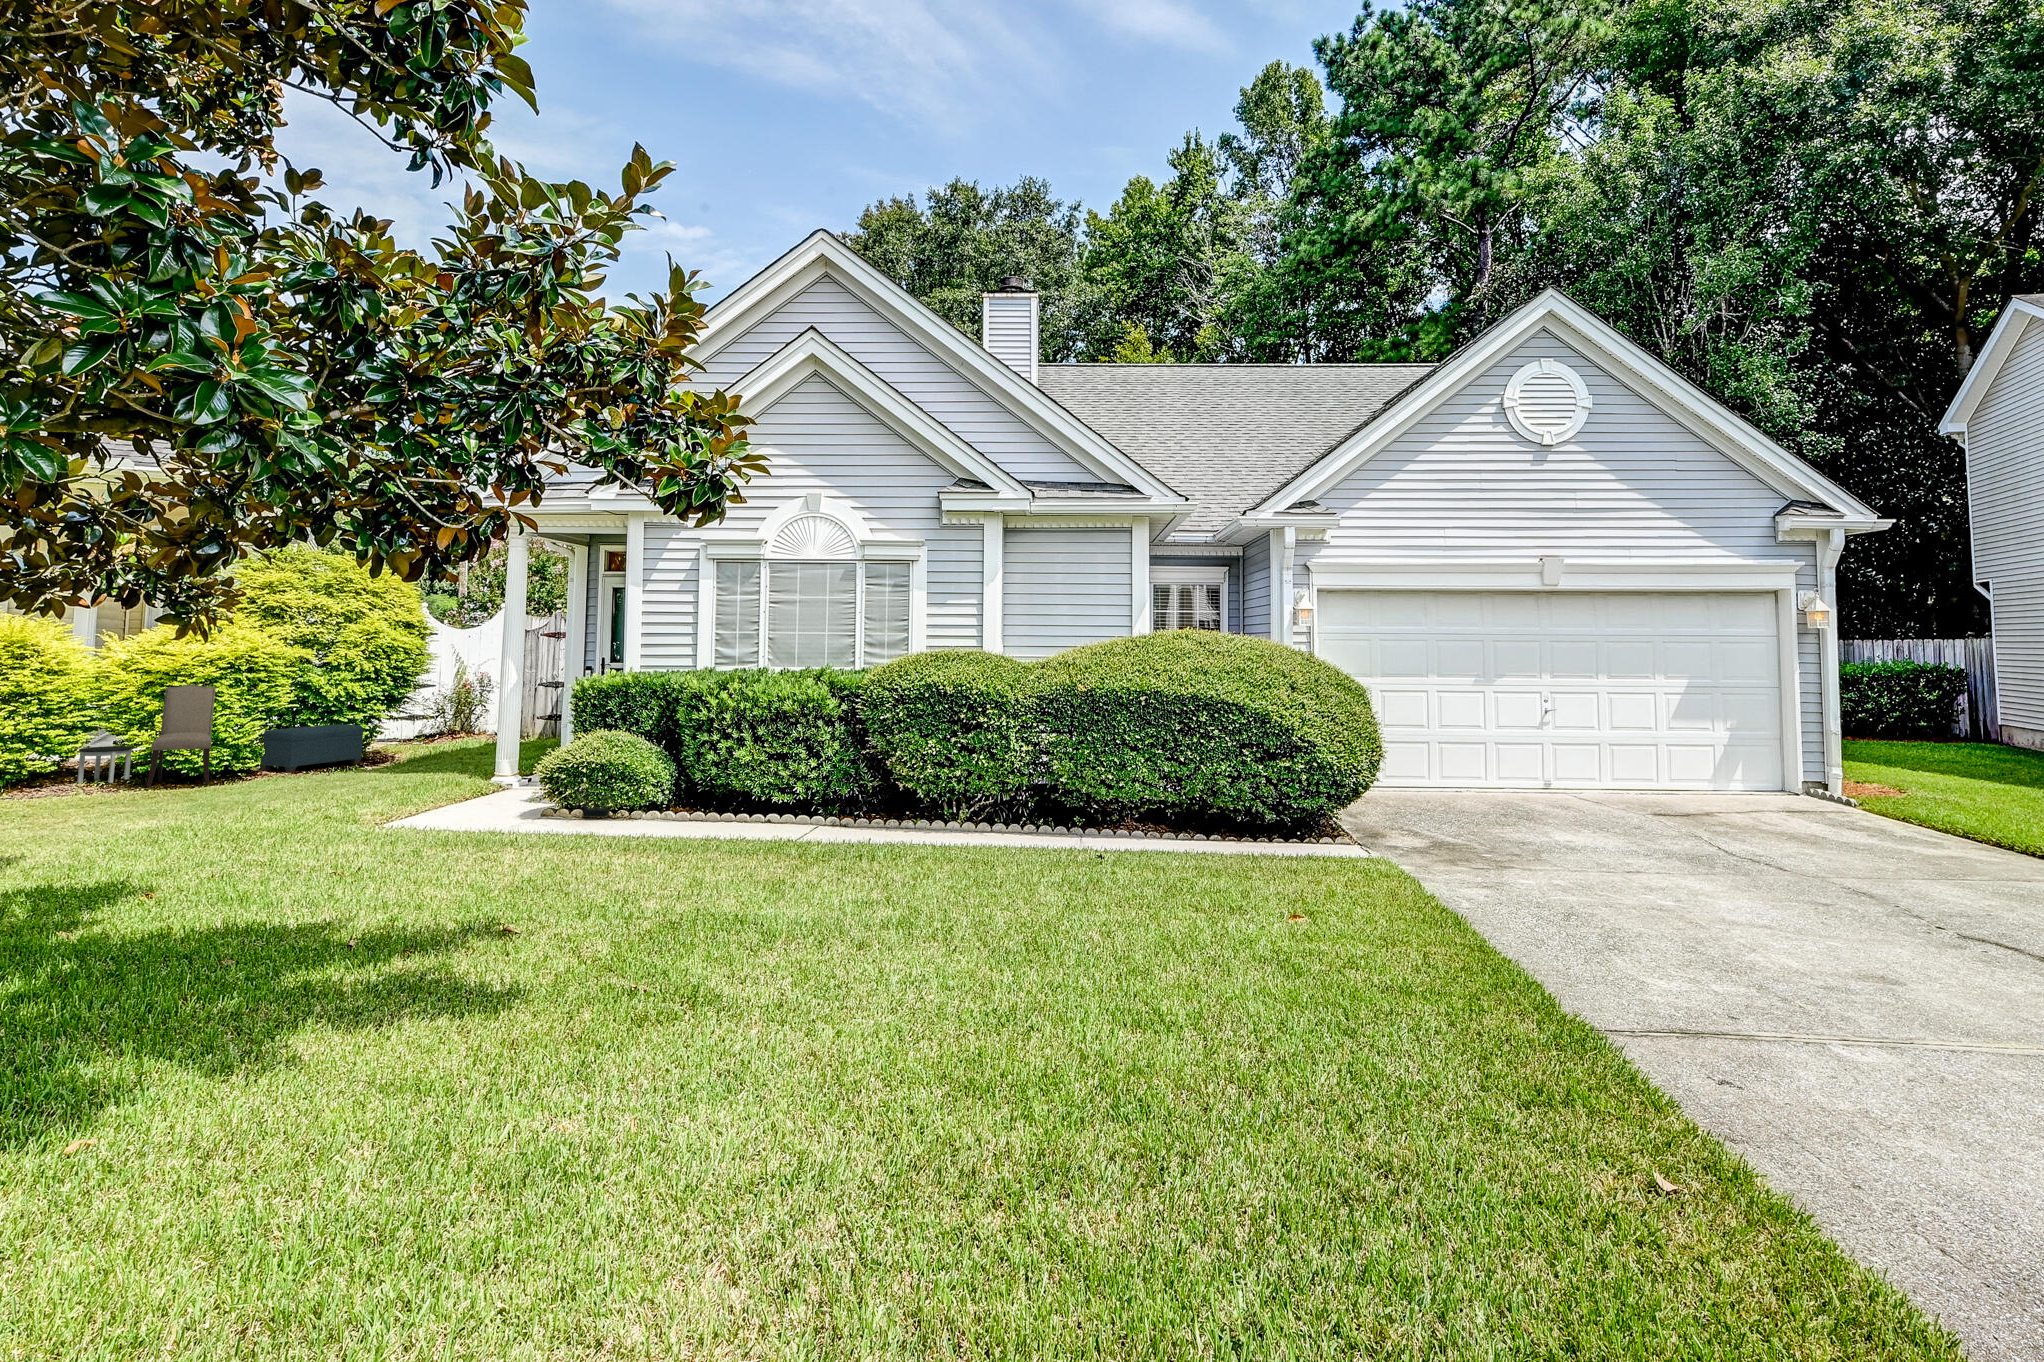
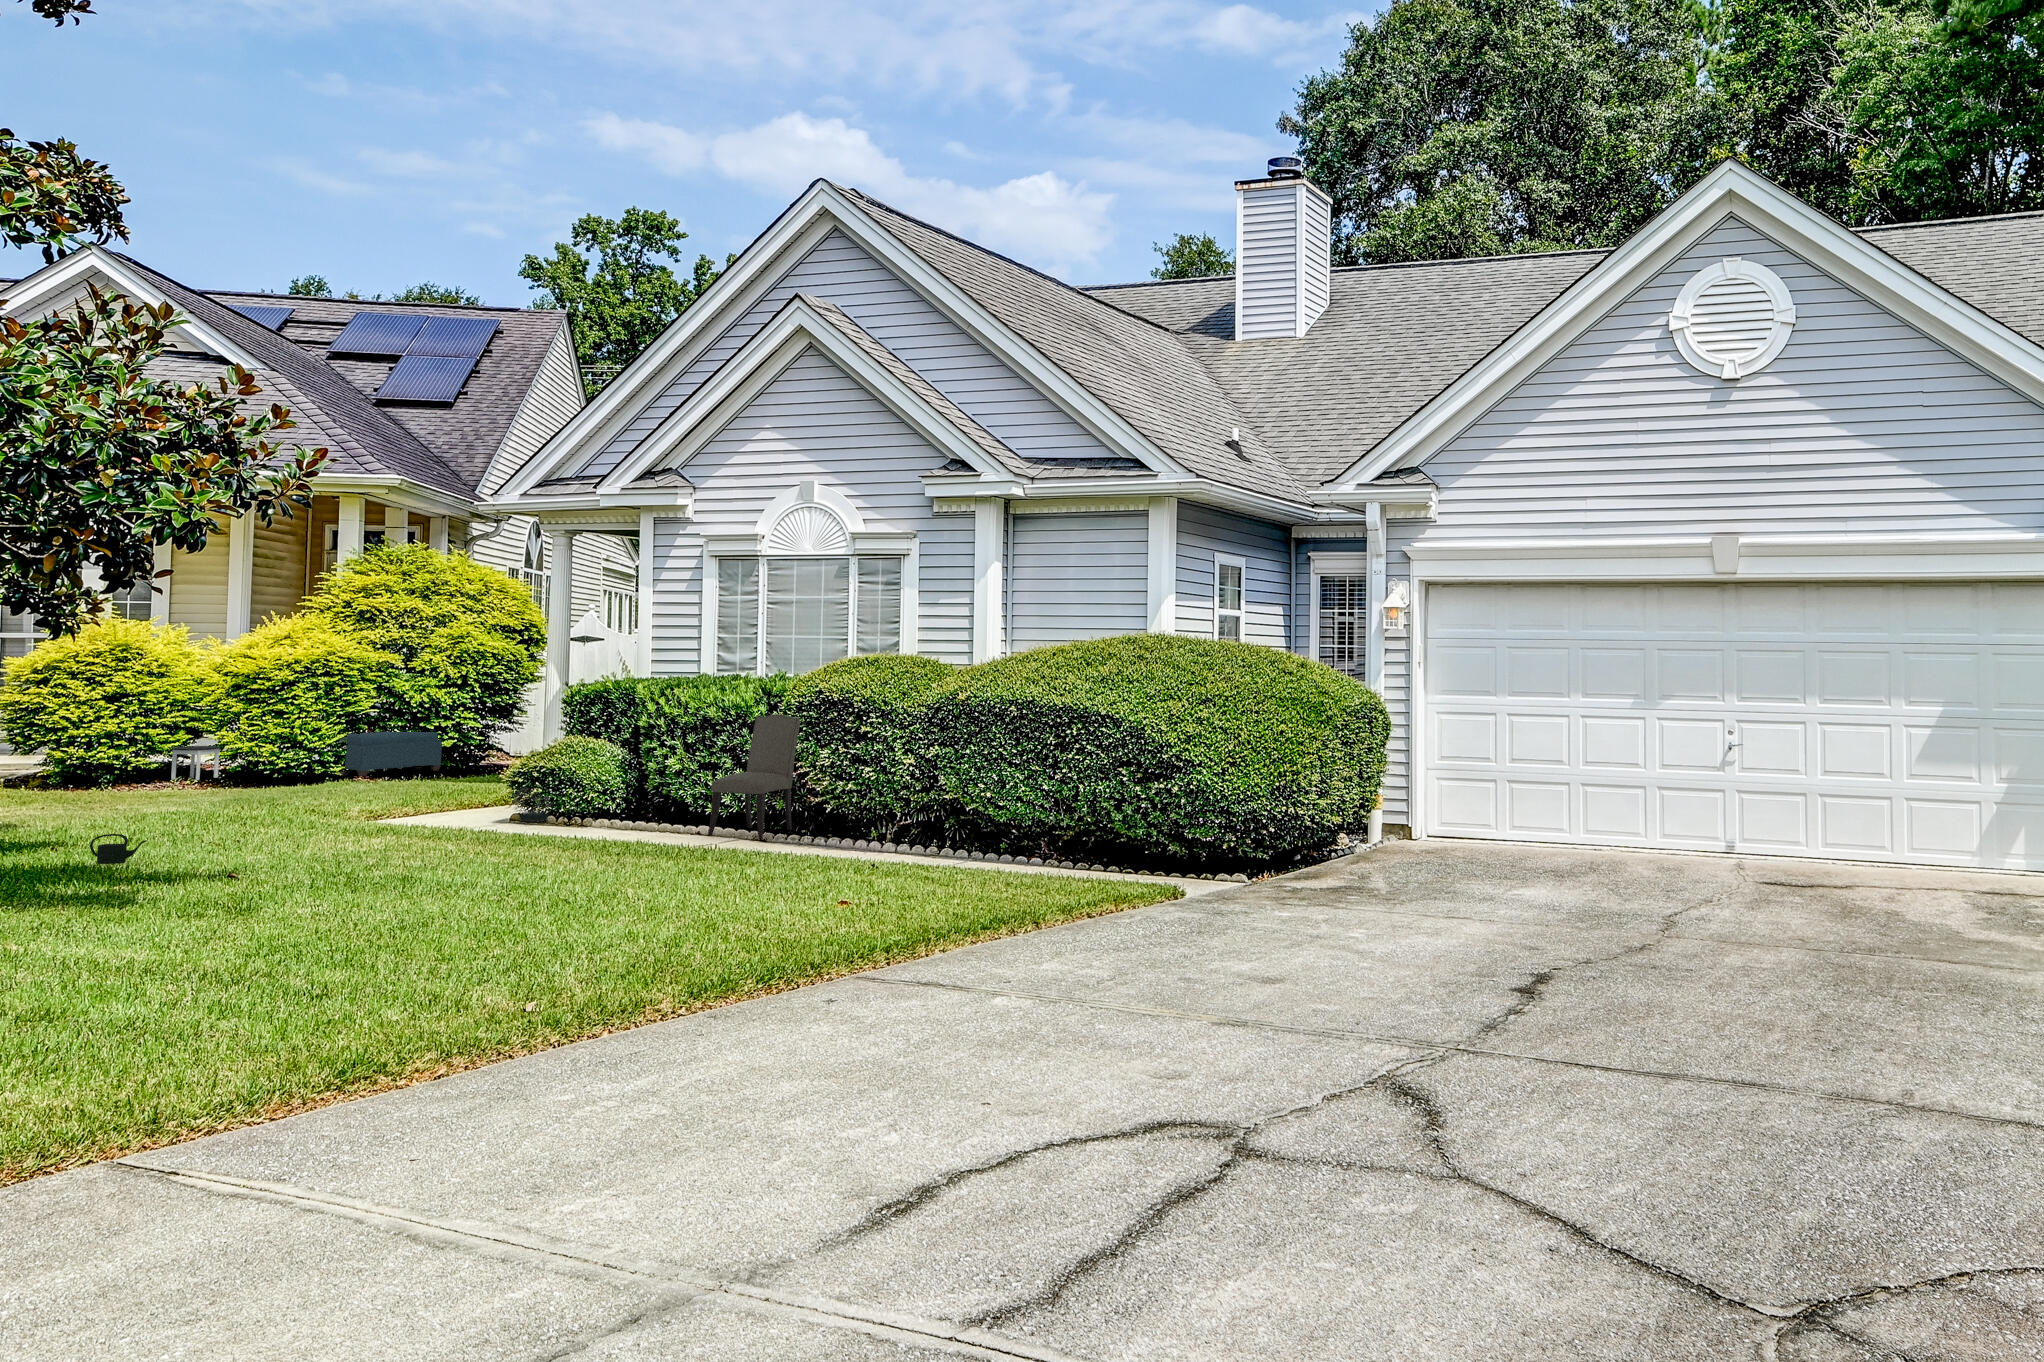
chair: present [147,684,216,787] -> present [708,714,800,839]
watering can: none [205,859,273,895] -> present [90,834,146,863]

